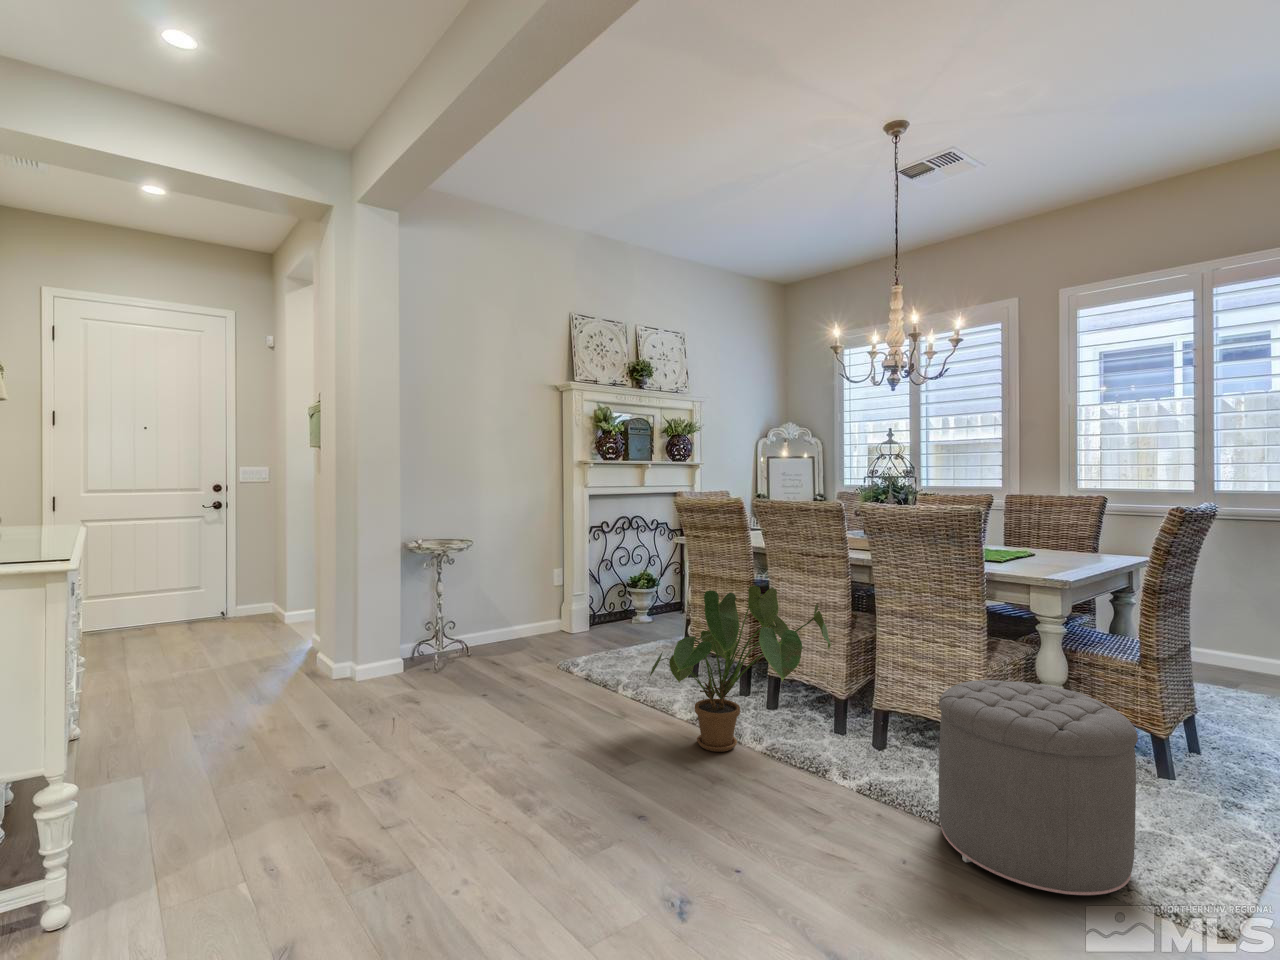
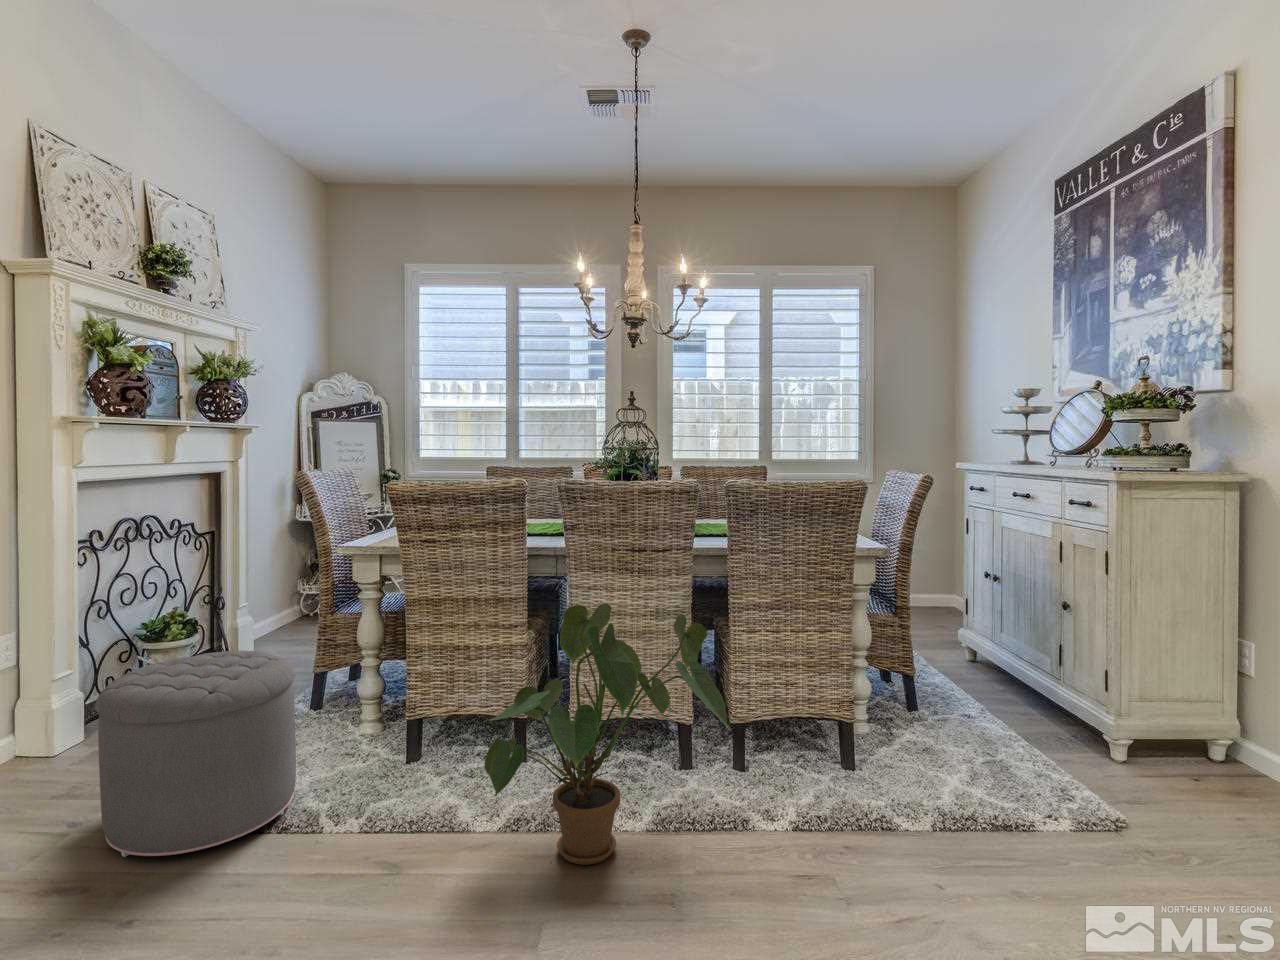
ottoman: present [939,680,1138,895] -> present [95,651,296,857]

